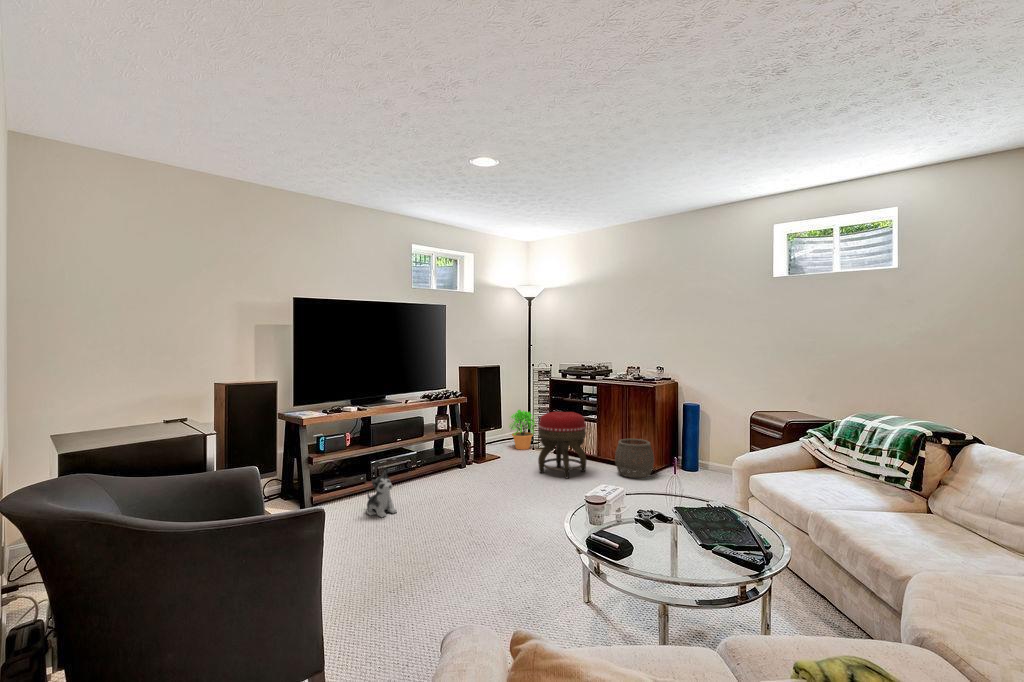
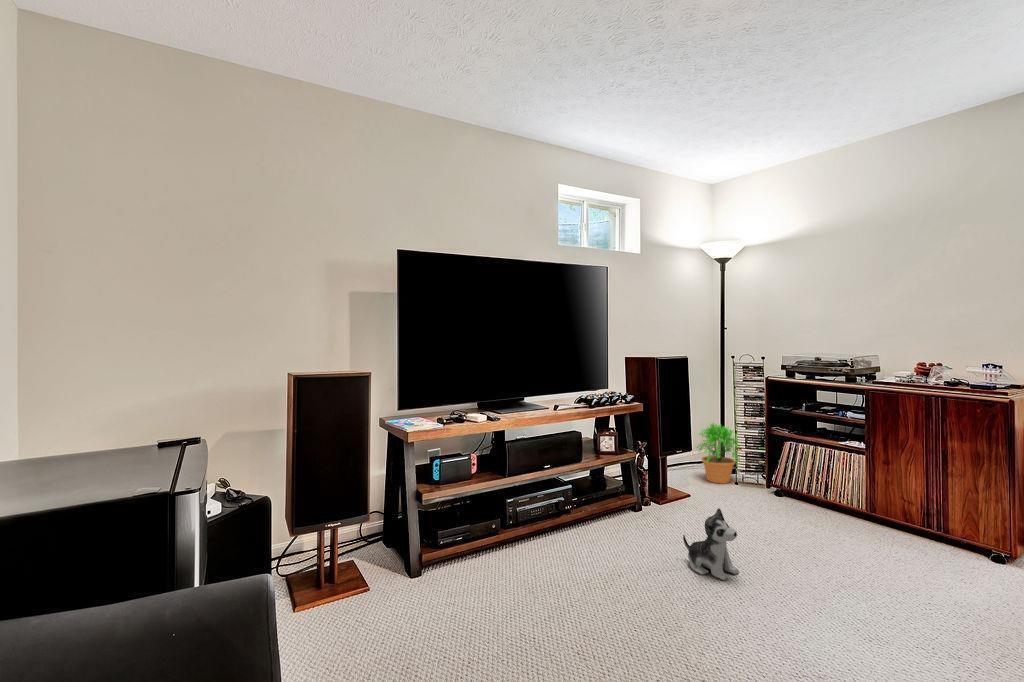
footstool: present [538,412,587,478] -> none [765,433,854,548]
woven basket: present [615,439,654,478] -> none [909,486,998,562]
plush toy: present [367,471,397,517] -> present [683,508,739,580]

